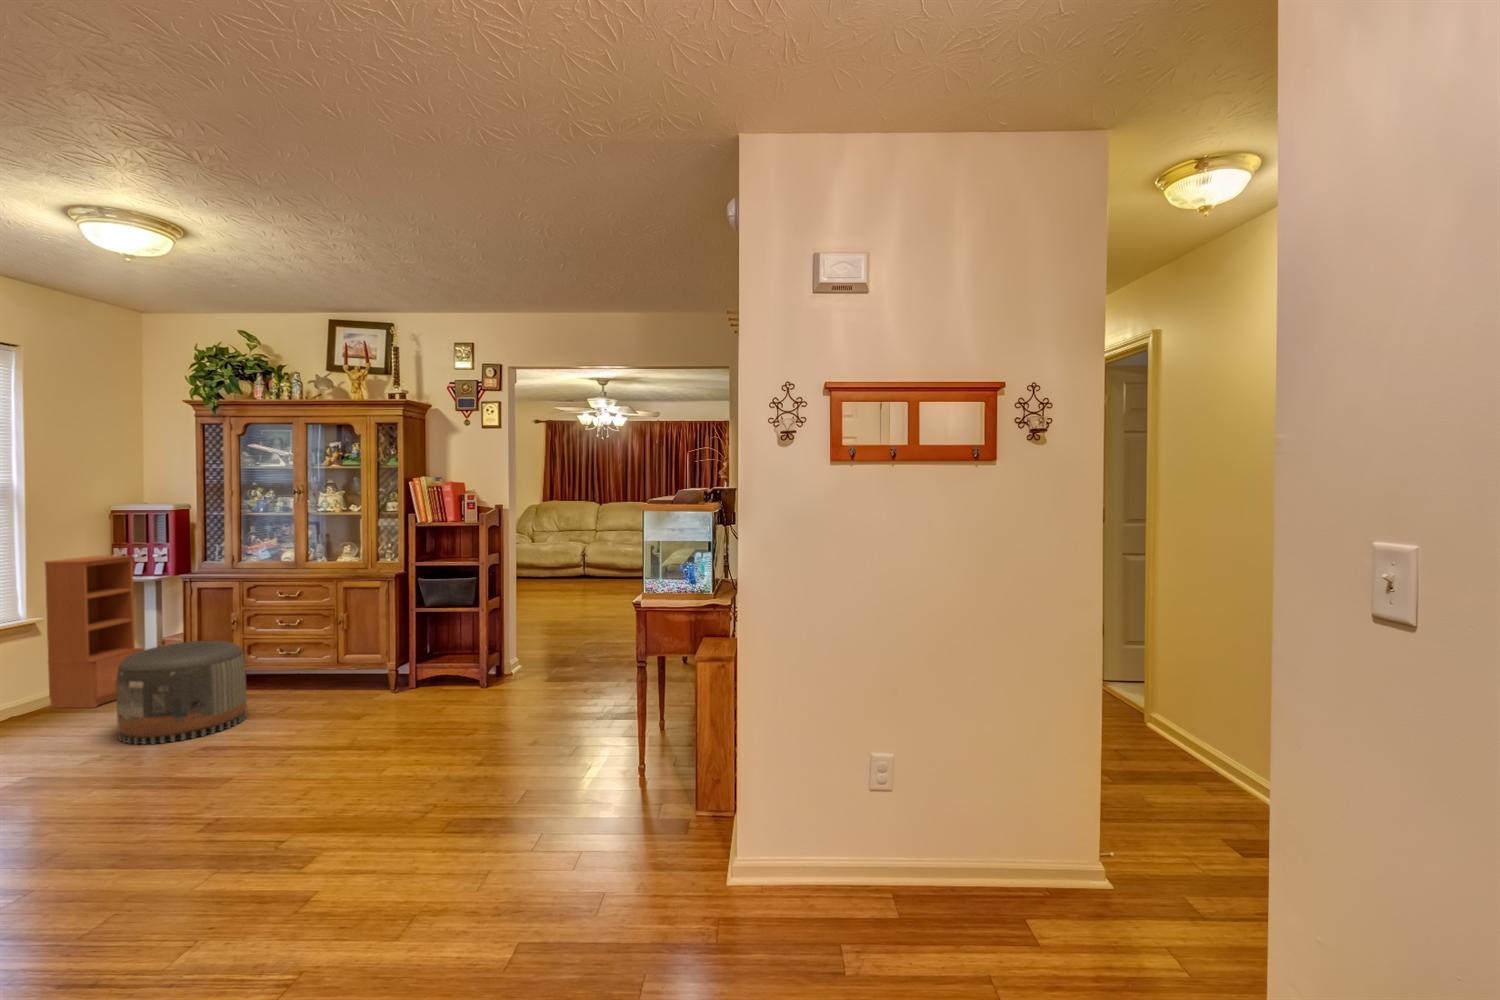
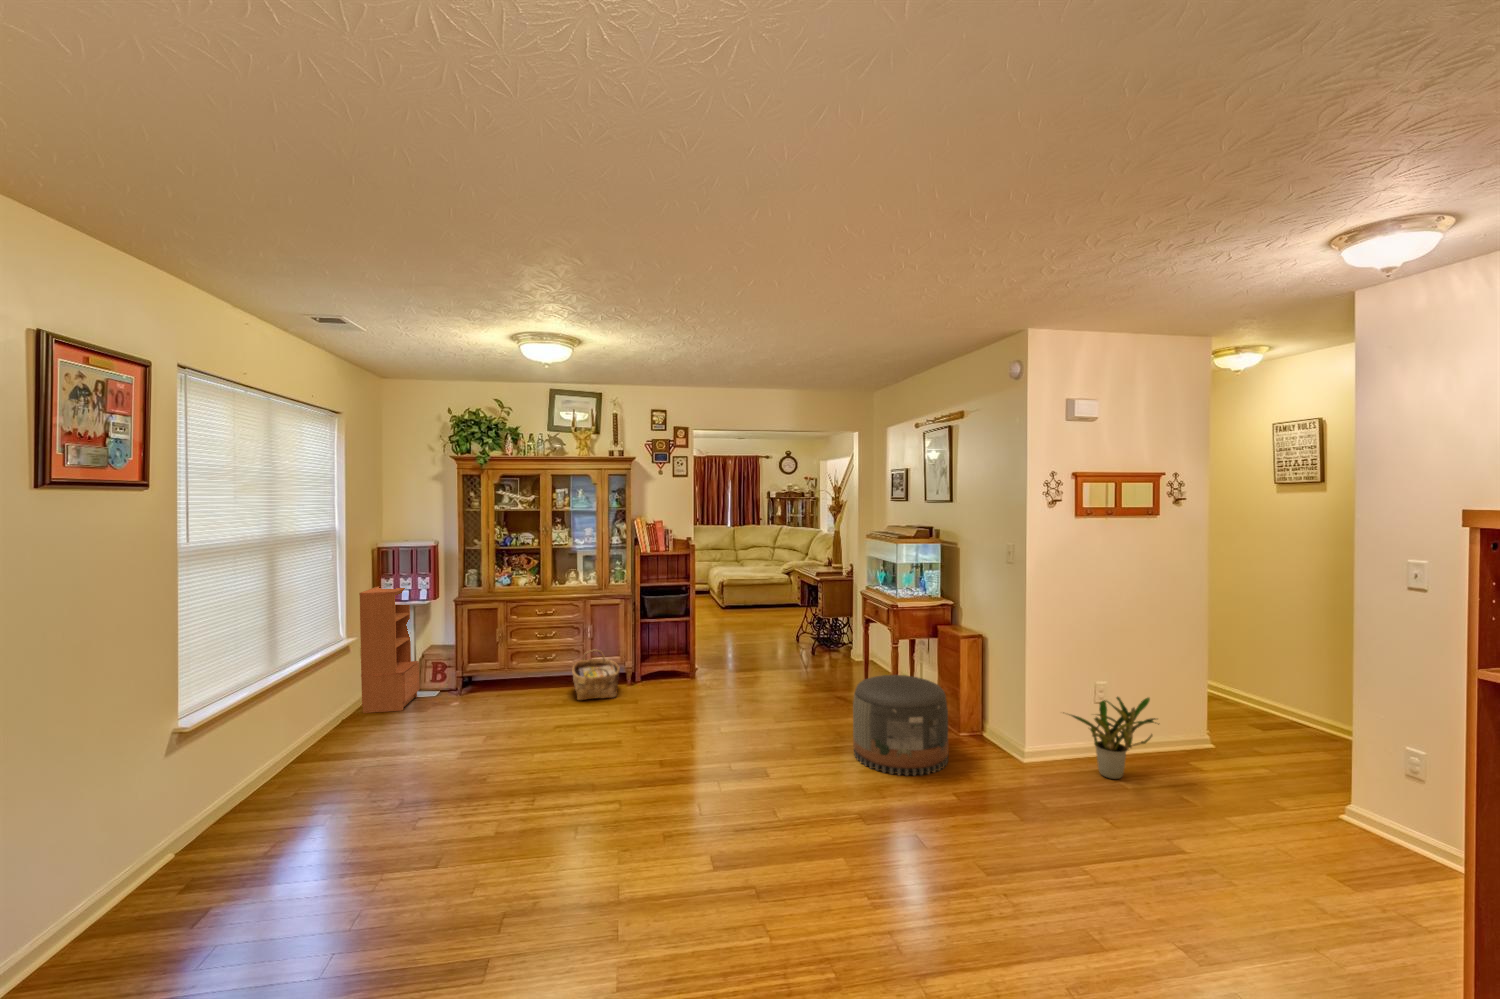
pouf: present [116,641,247,745] -> present [853,675,948,776]
woven basket: none [293,646,370,711] -> present [572,650,620,700]
potted plant: none [781,782,952,934] -> present [1071,697,1159,779]

